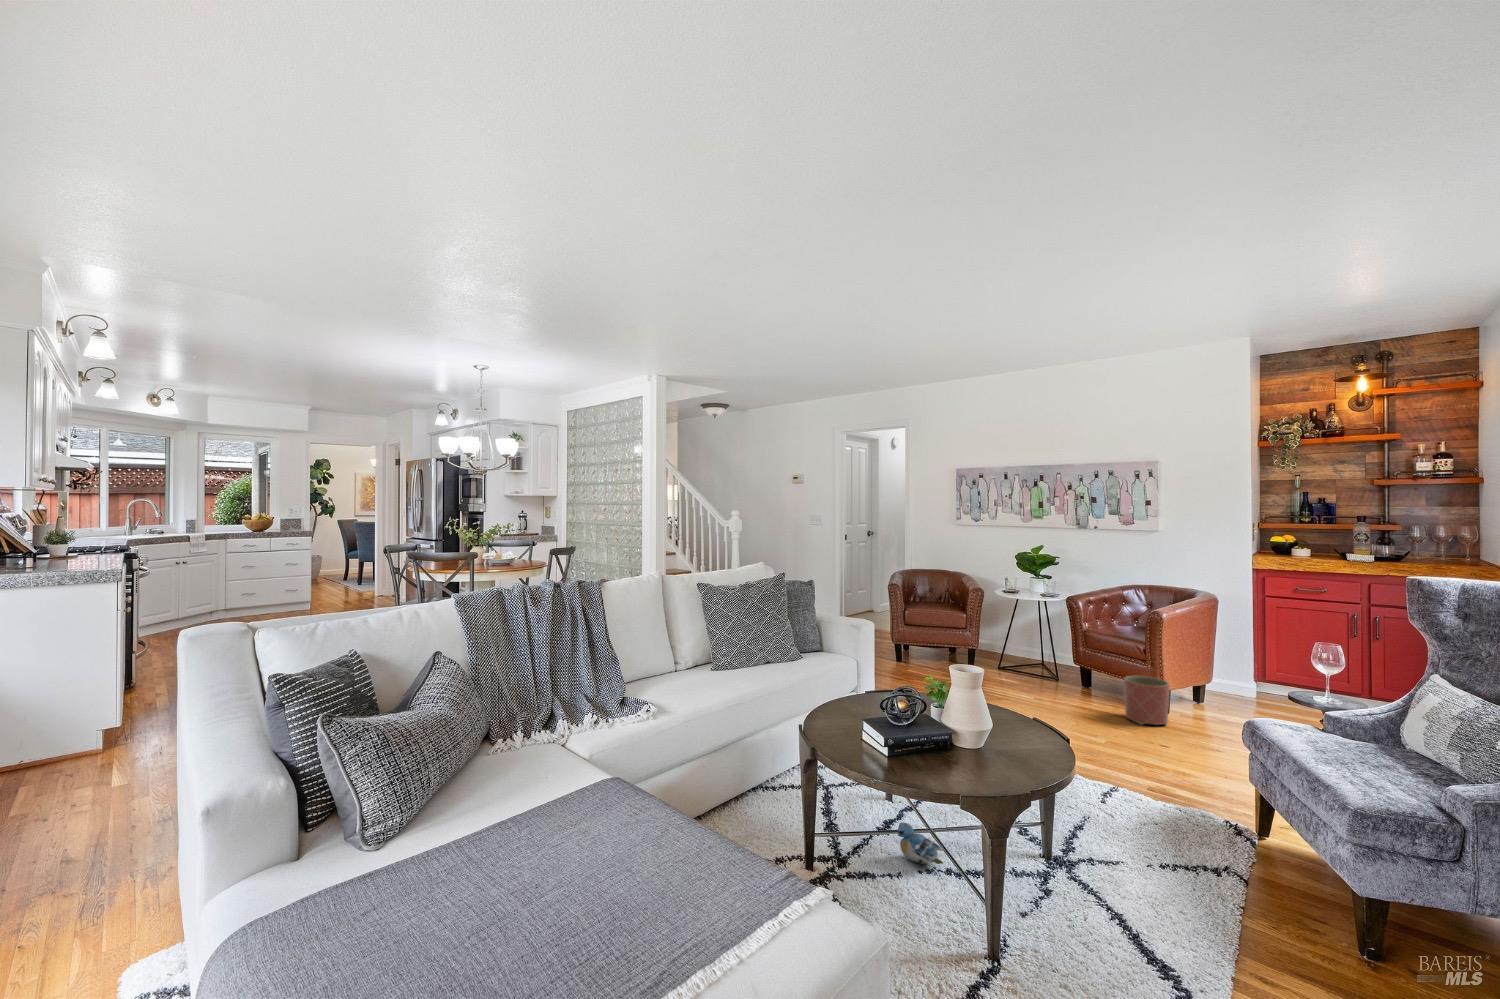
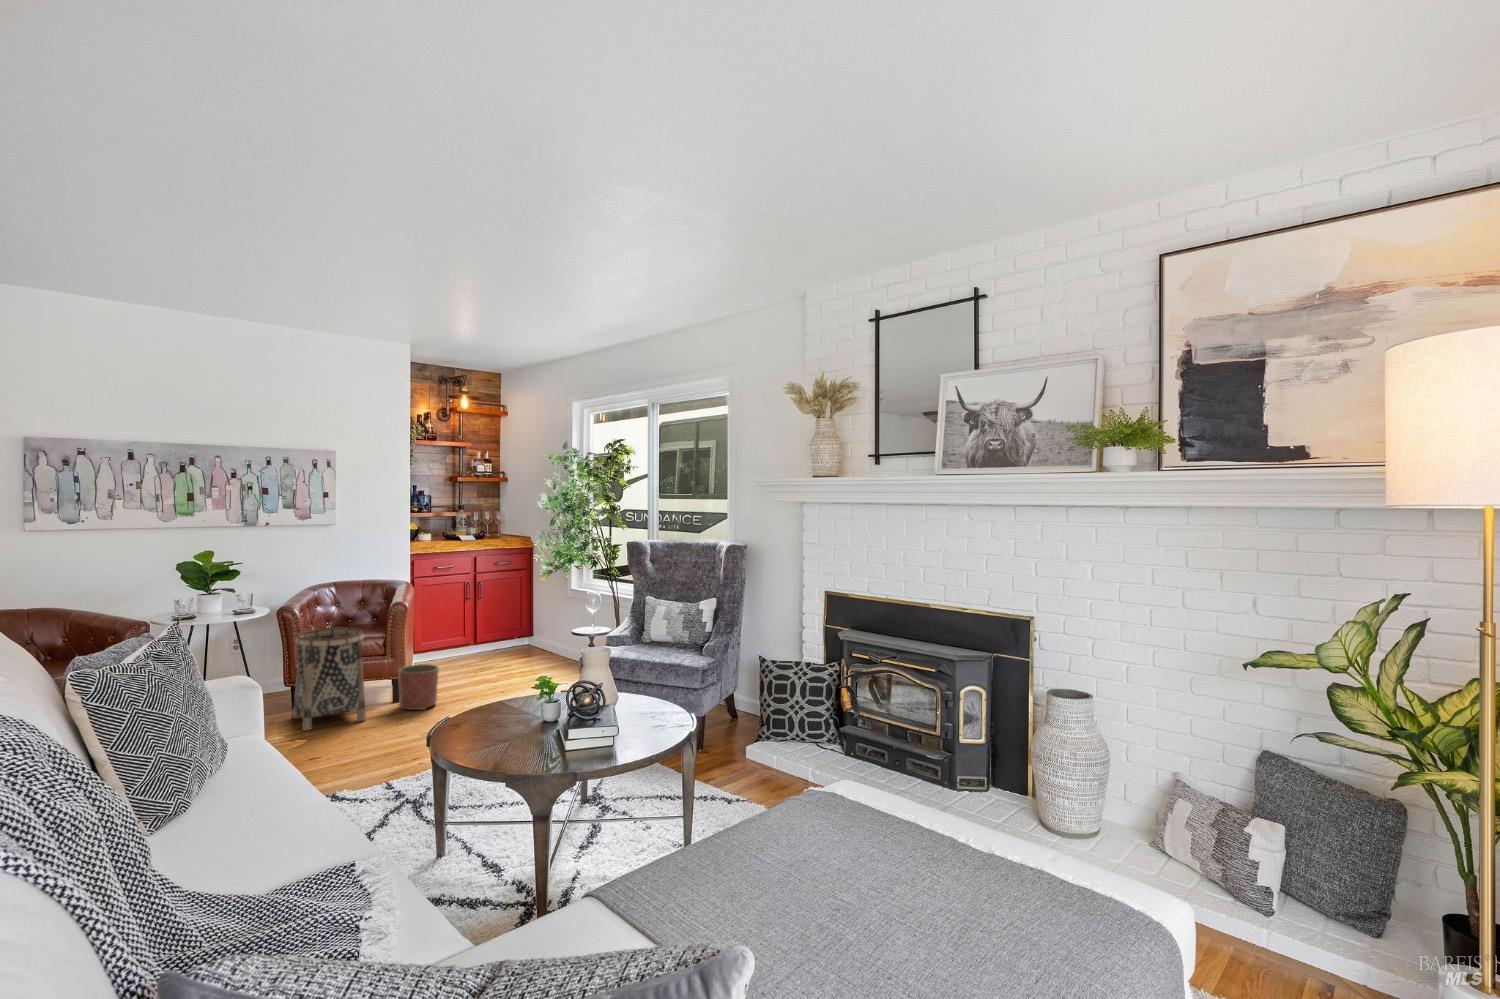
basket: none [1031,618,1101,710] -> present [293,628,366,730]
plush toy: present [897,822,943,865] -> none [598,816,636,846]

